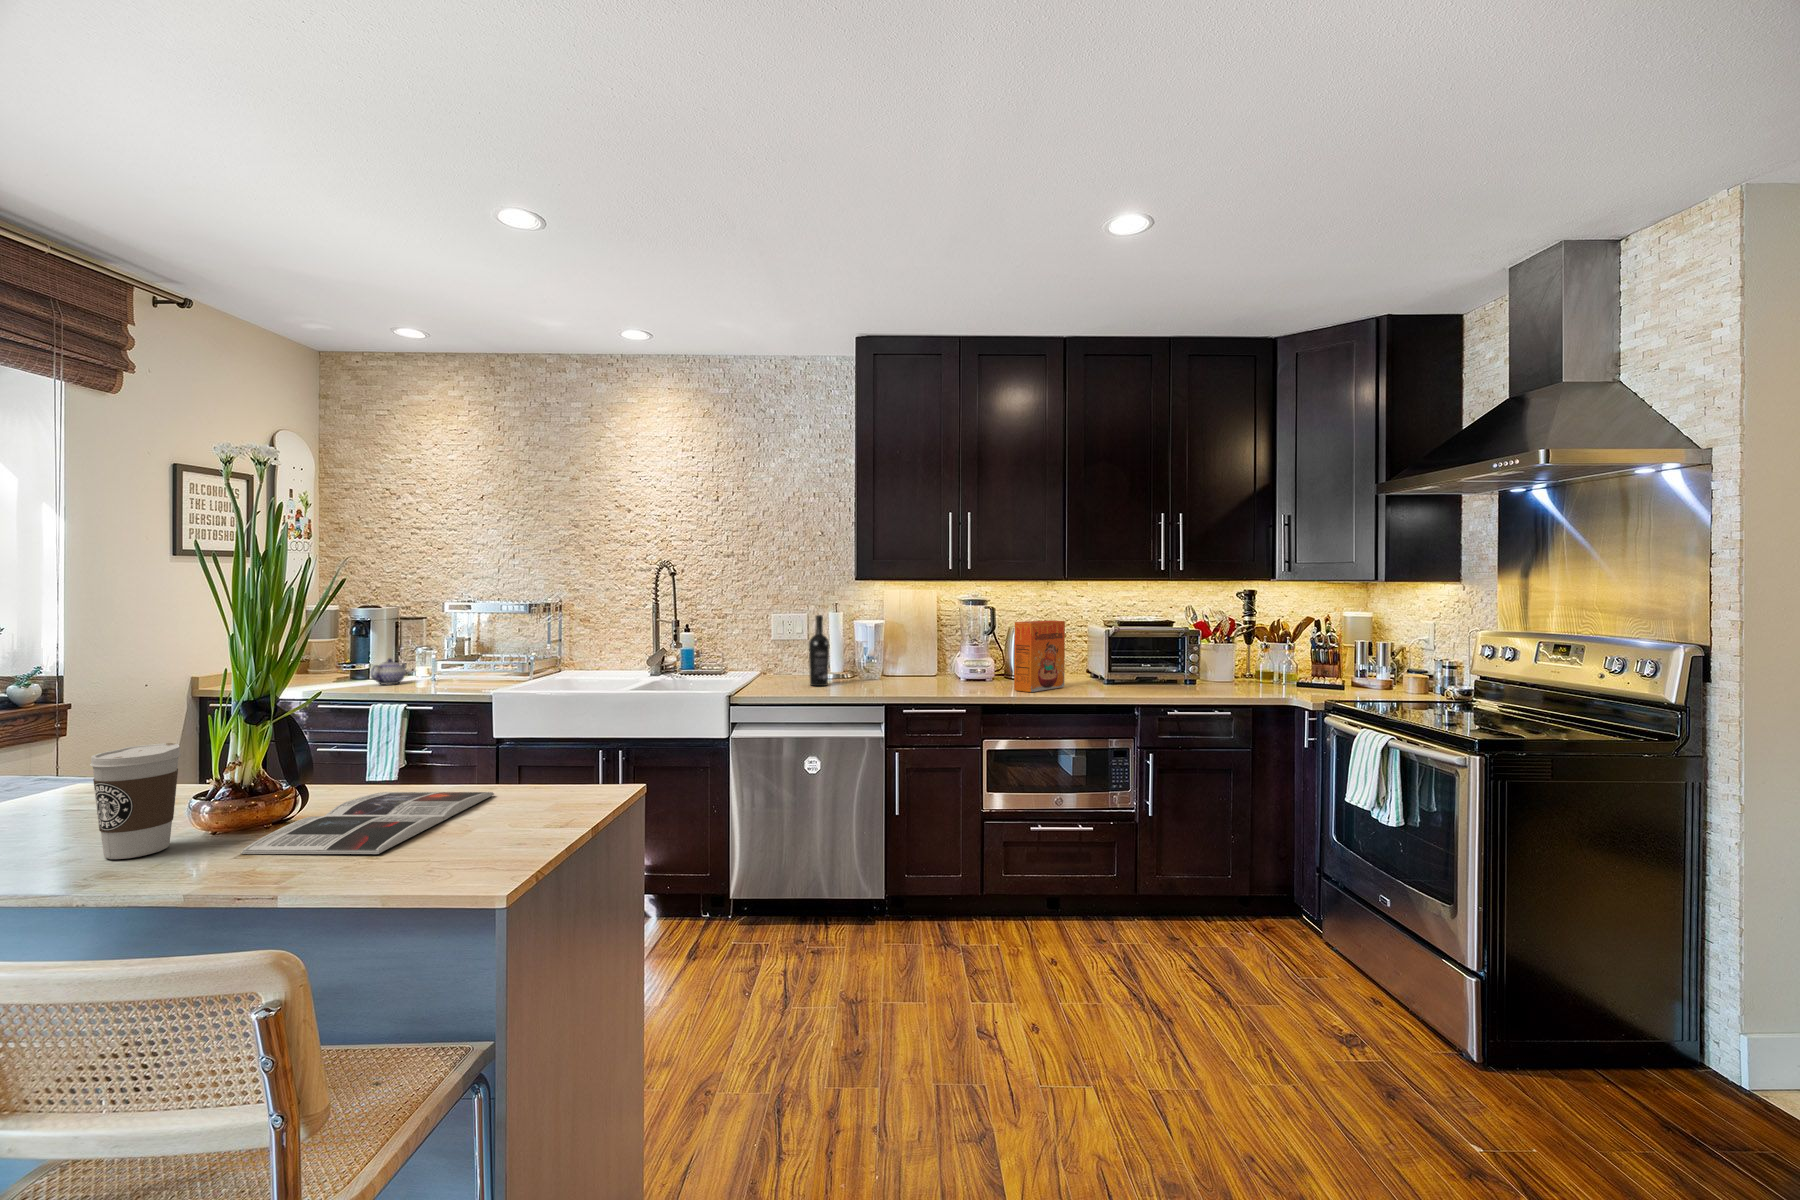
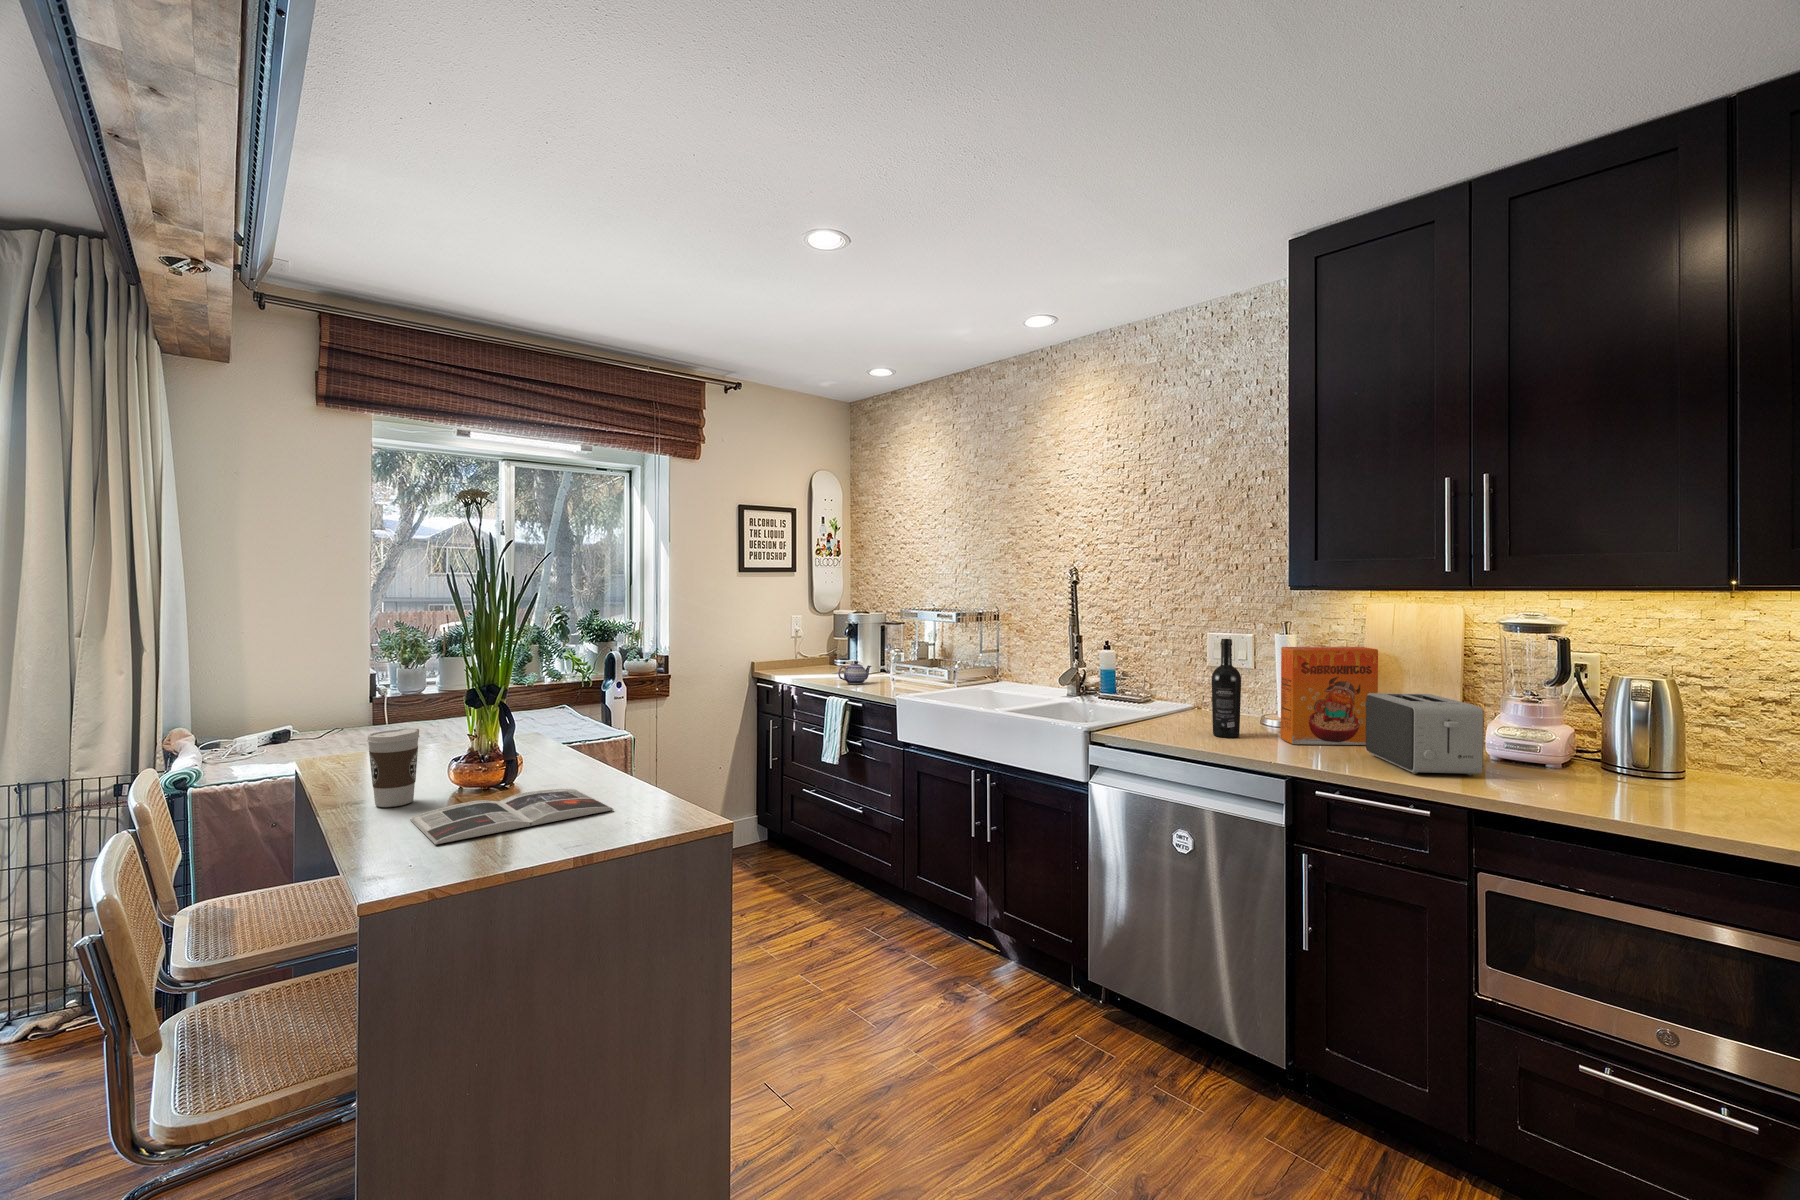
cereal box: present [1014,621,1065,692] -> present [1281,647,1378,745]
toaster: none [910,644,979,690] -> present [1366,693,1484,775]

